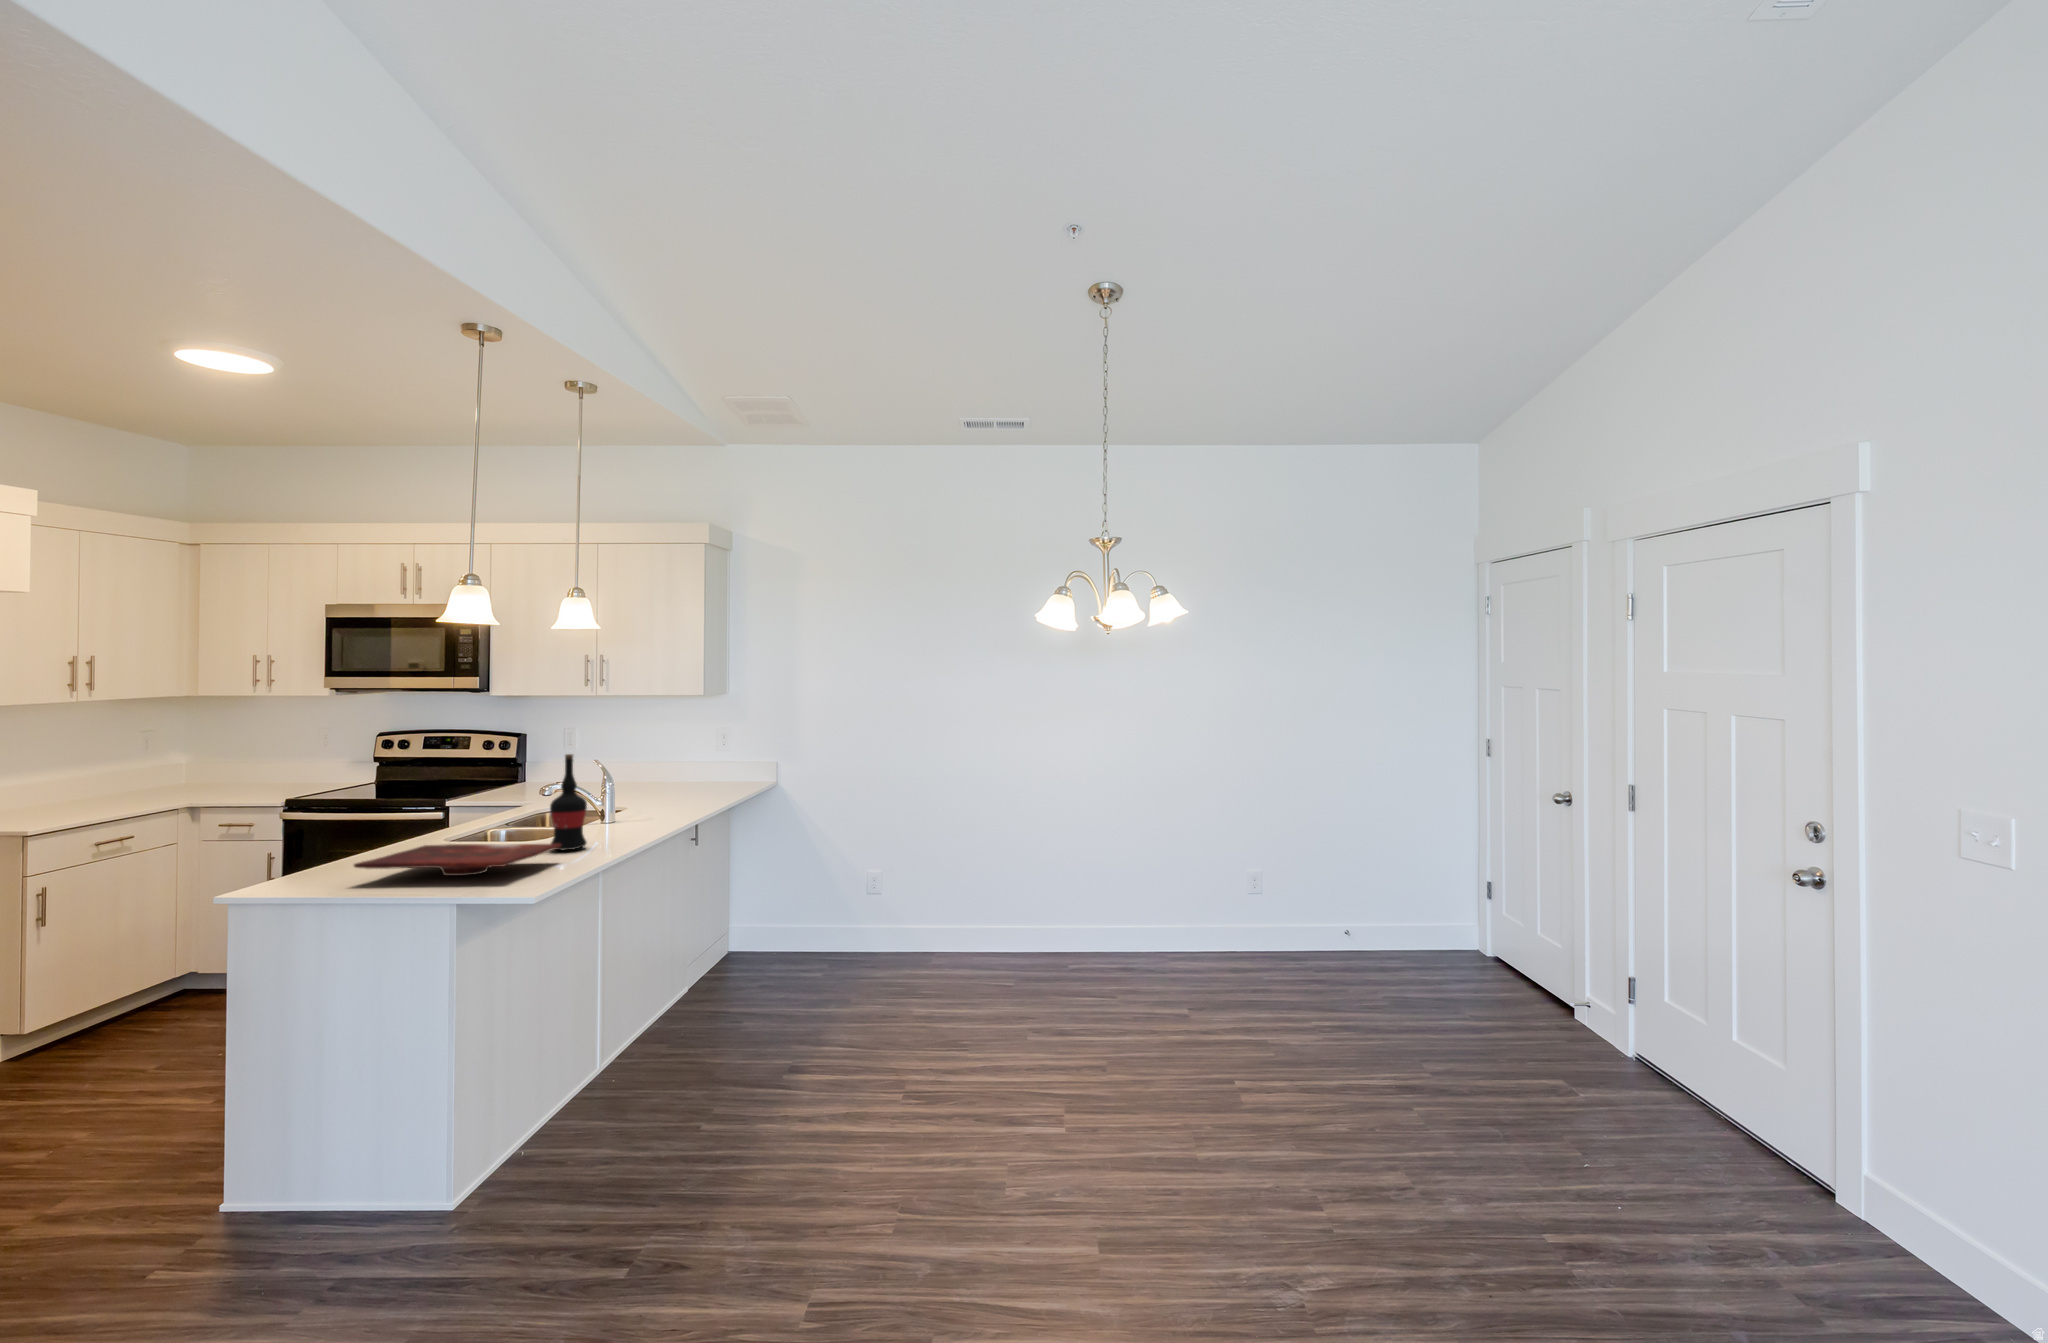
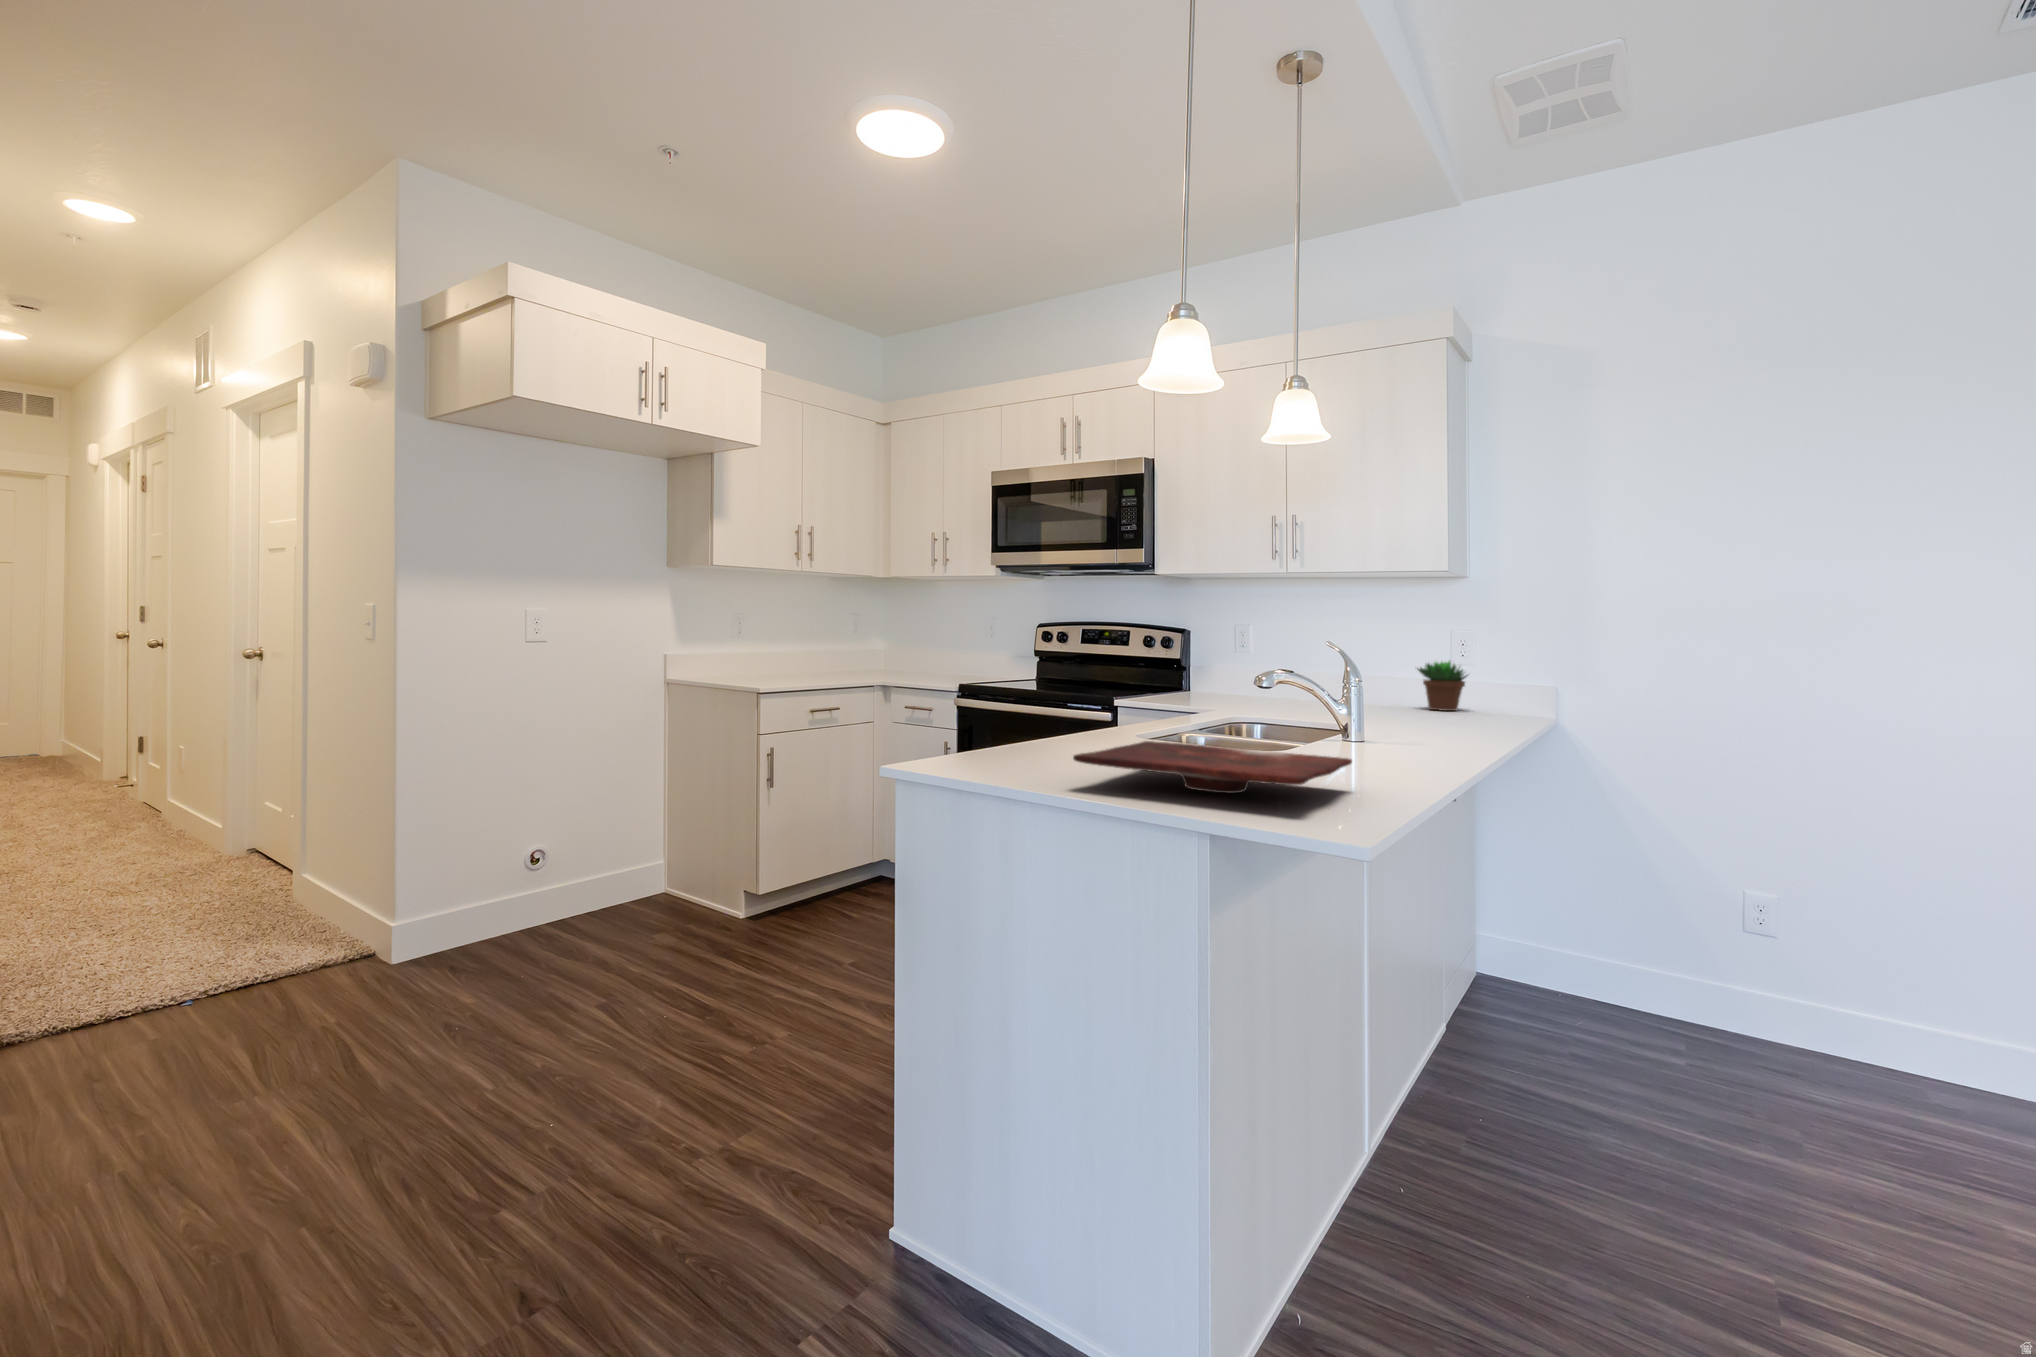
succulent plant: none [695,753,730,789] -> present [1418,661,1467,711]
wine bottle: present [550,754,587,850] -> none [1309,617,1368,772]

